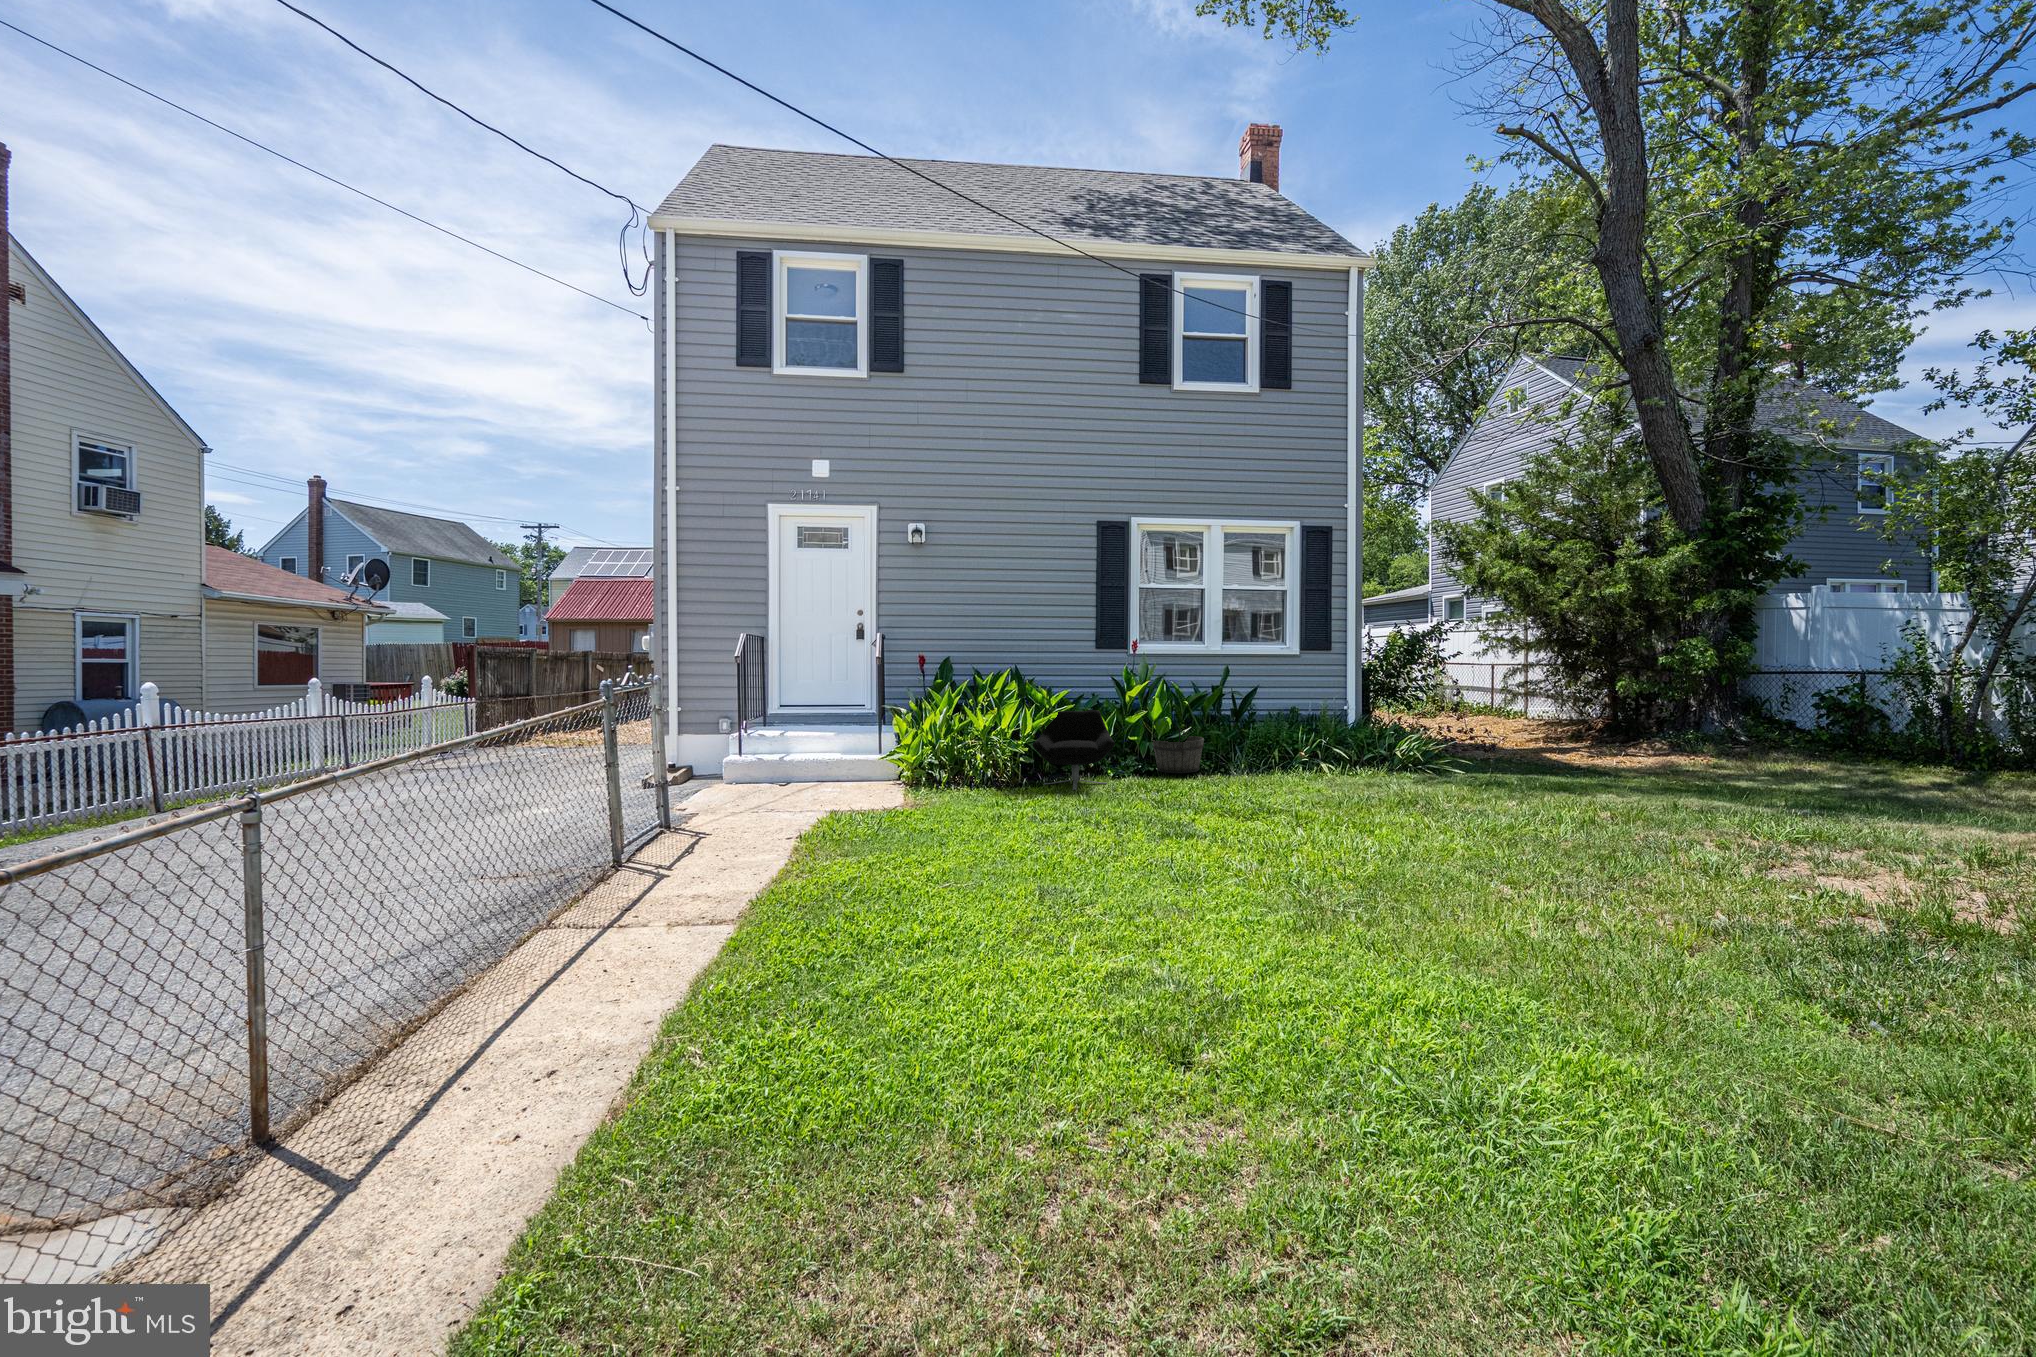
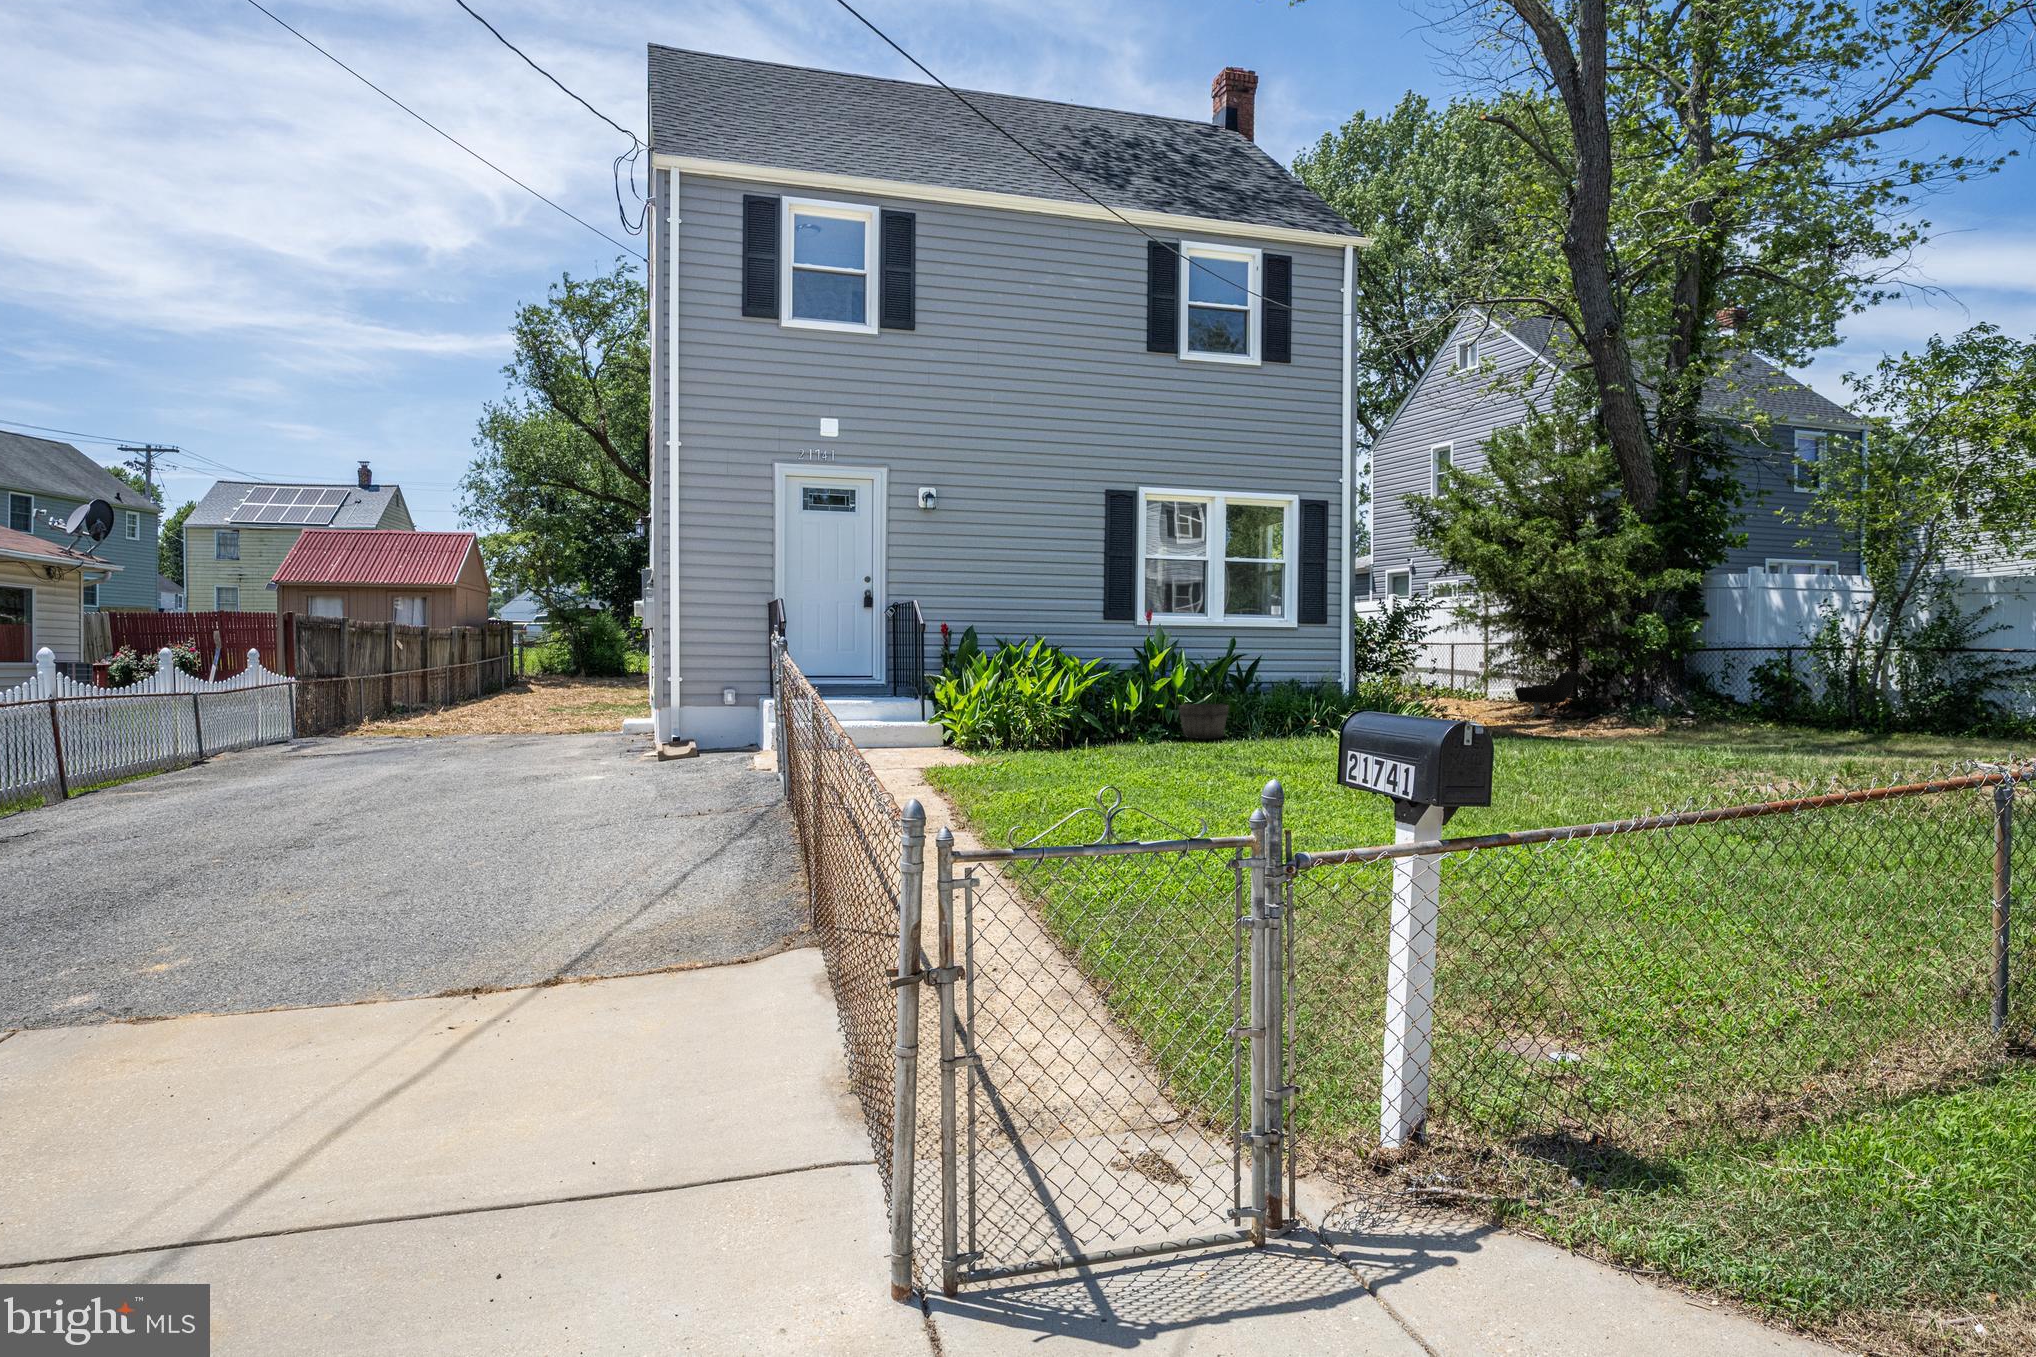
lounge chair: present [1032,710,1115,790] -> present [1514,671,1577,717]

